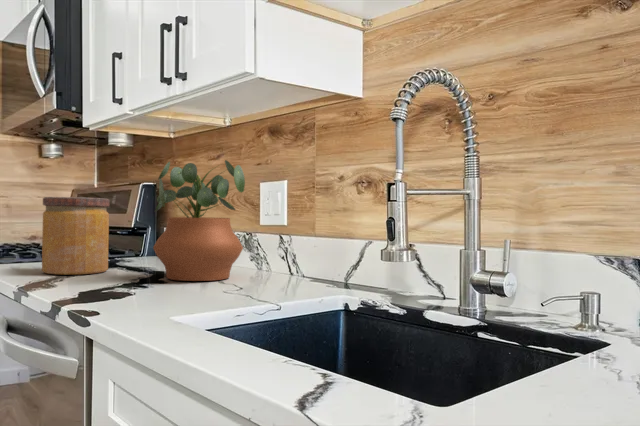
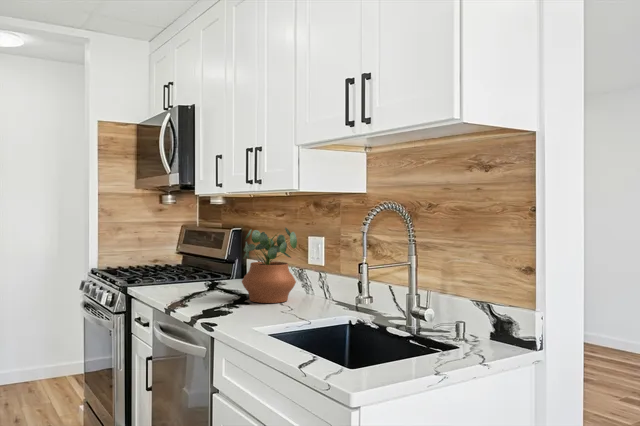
jar: present [42,197,109,274] -> none [175,247,214,296]

